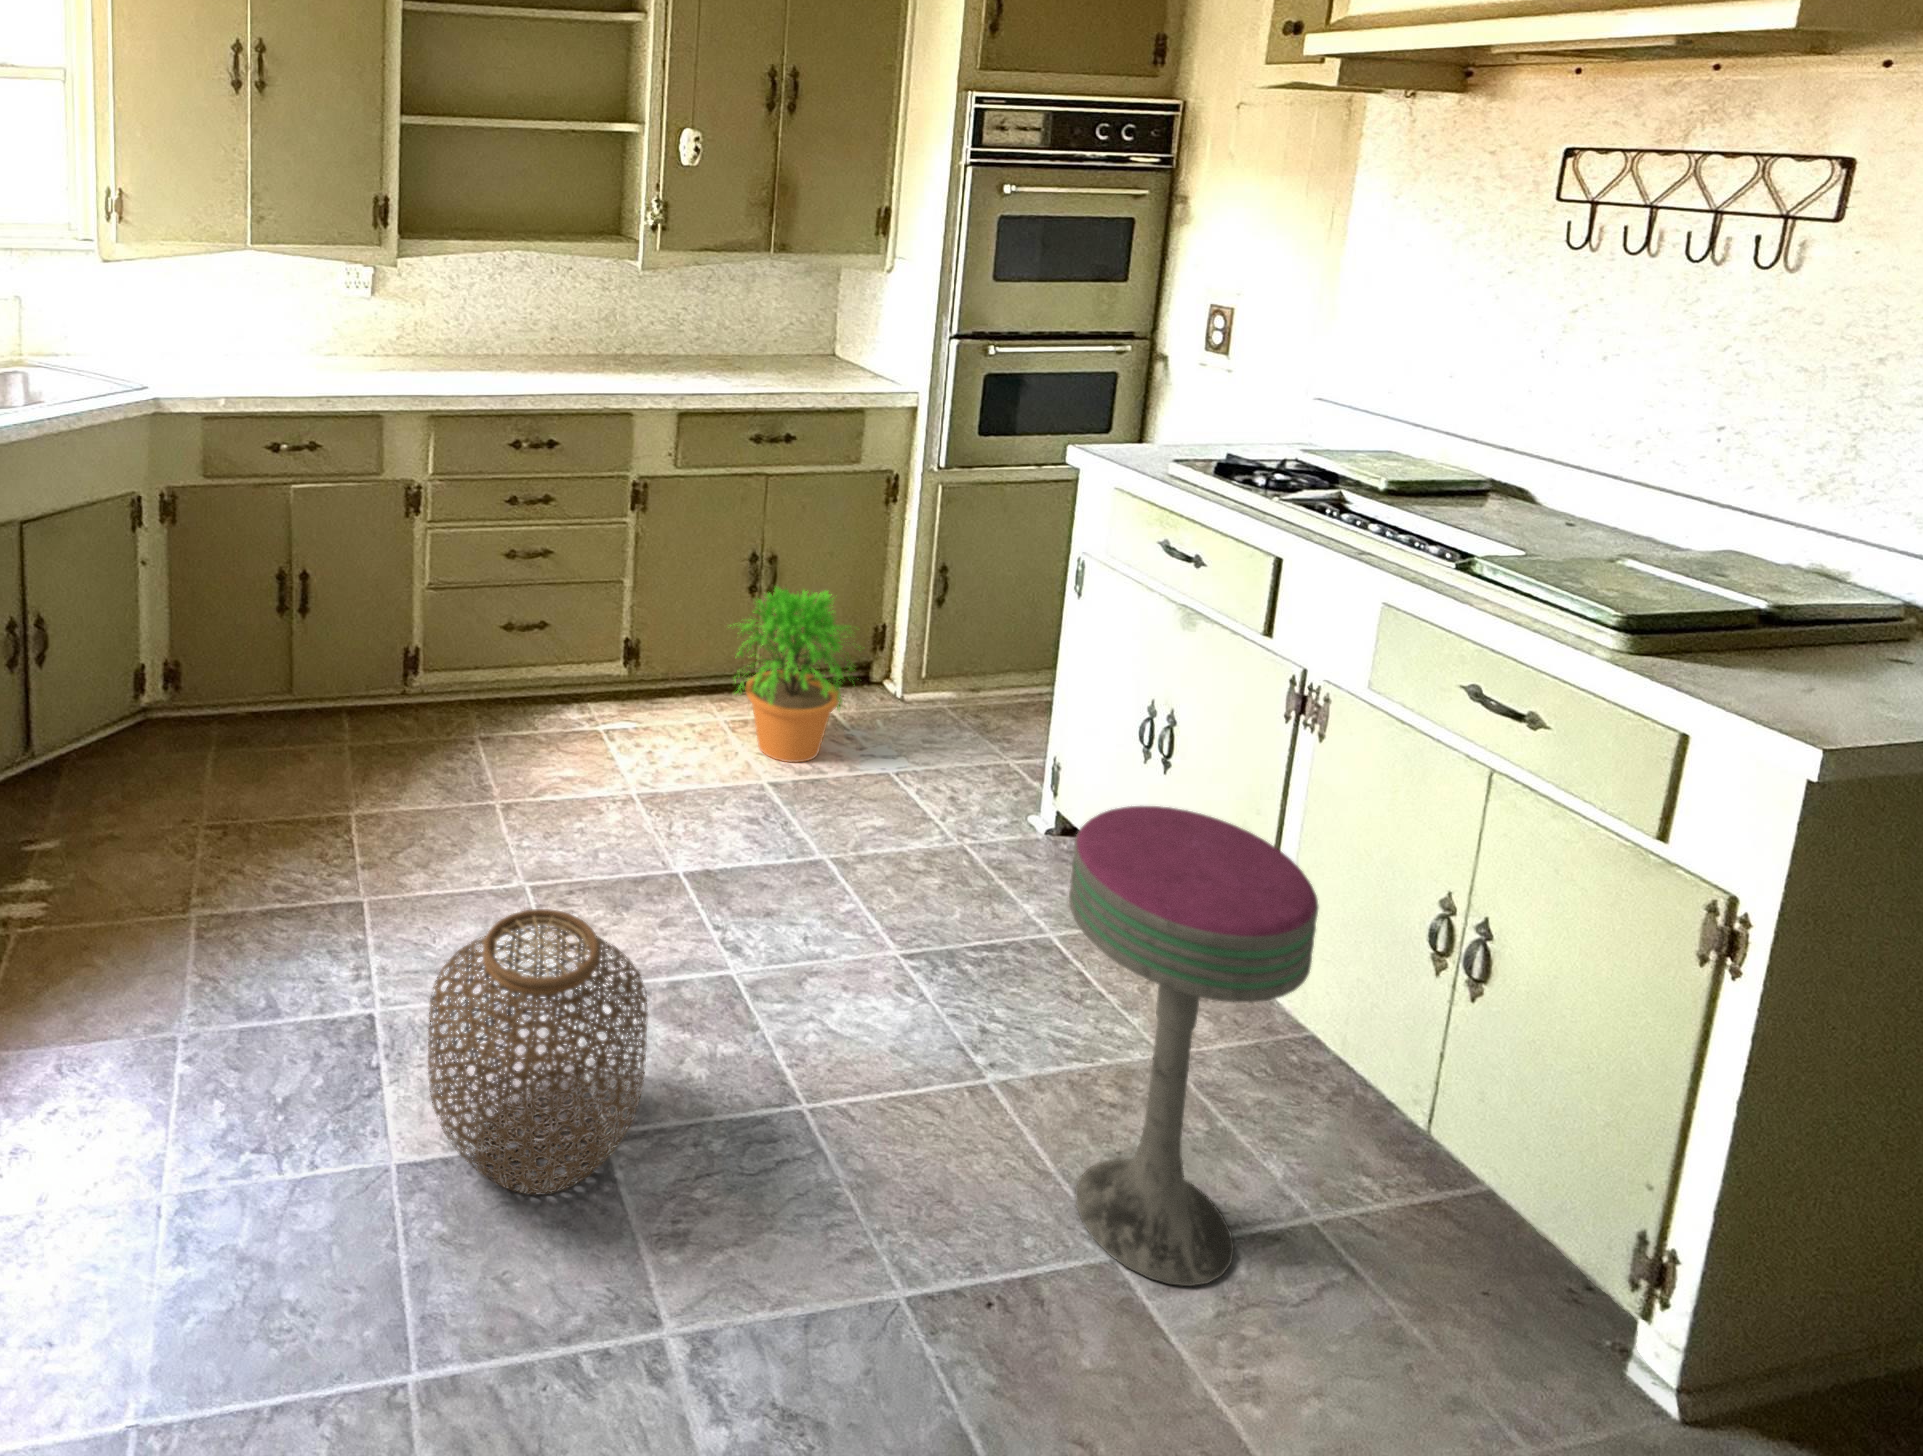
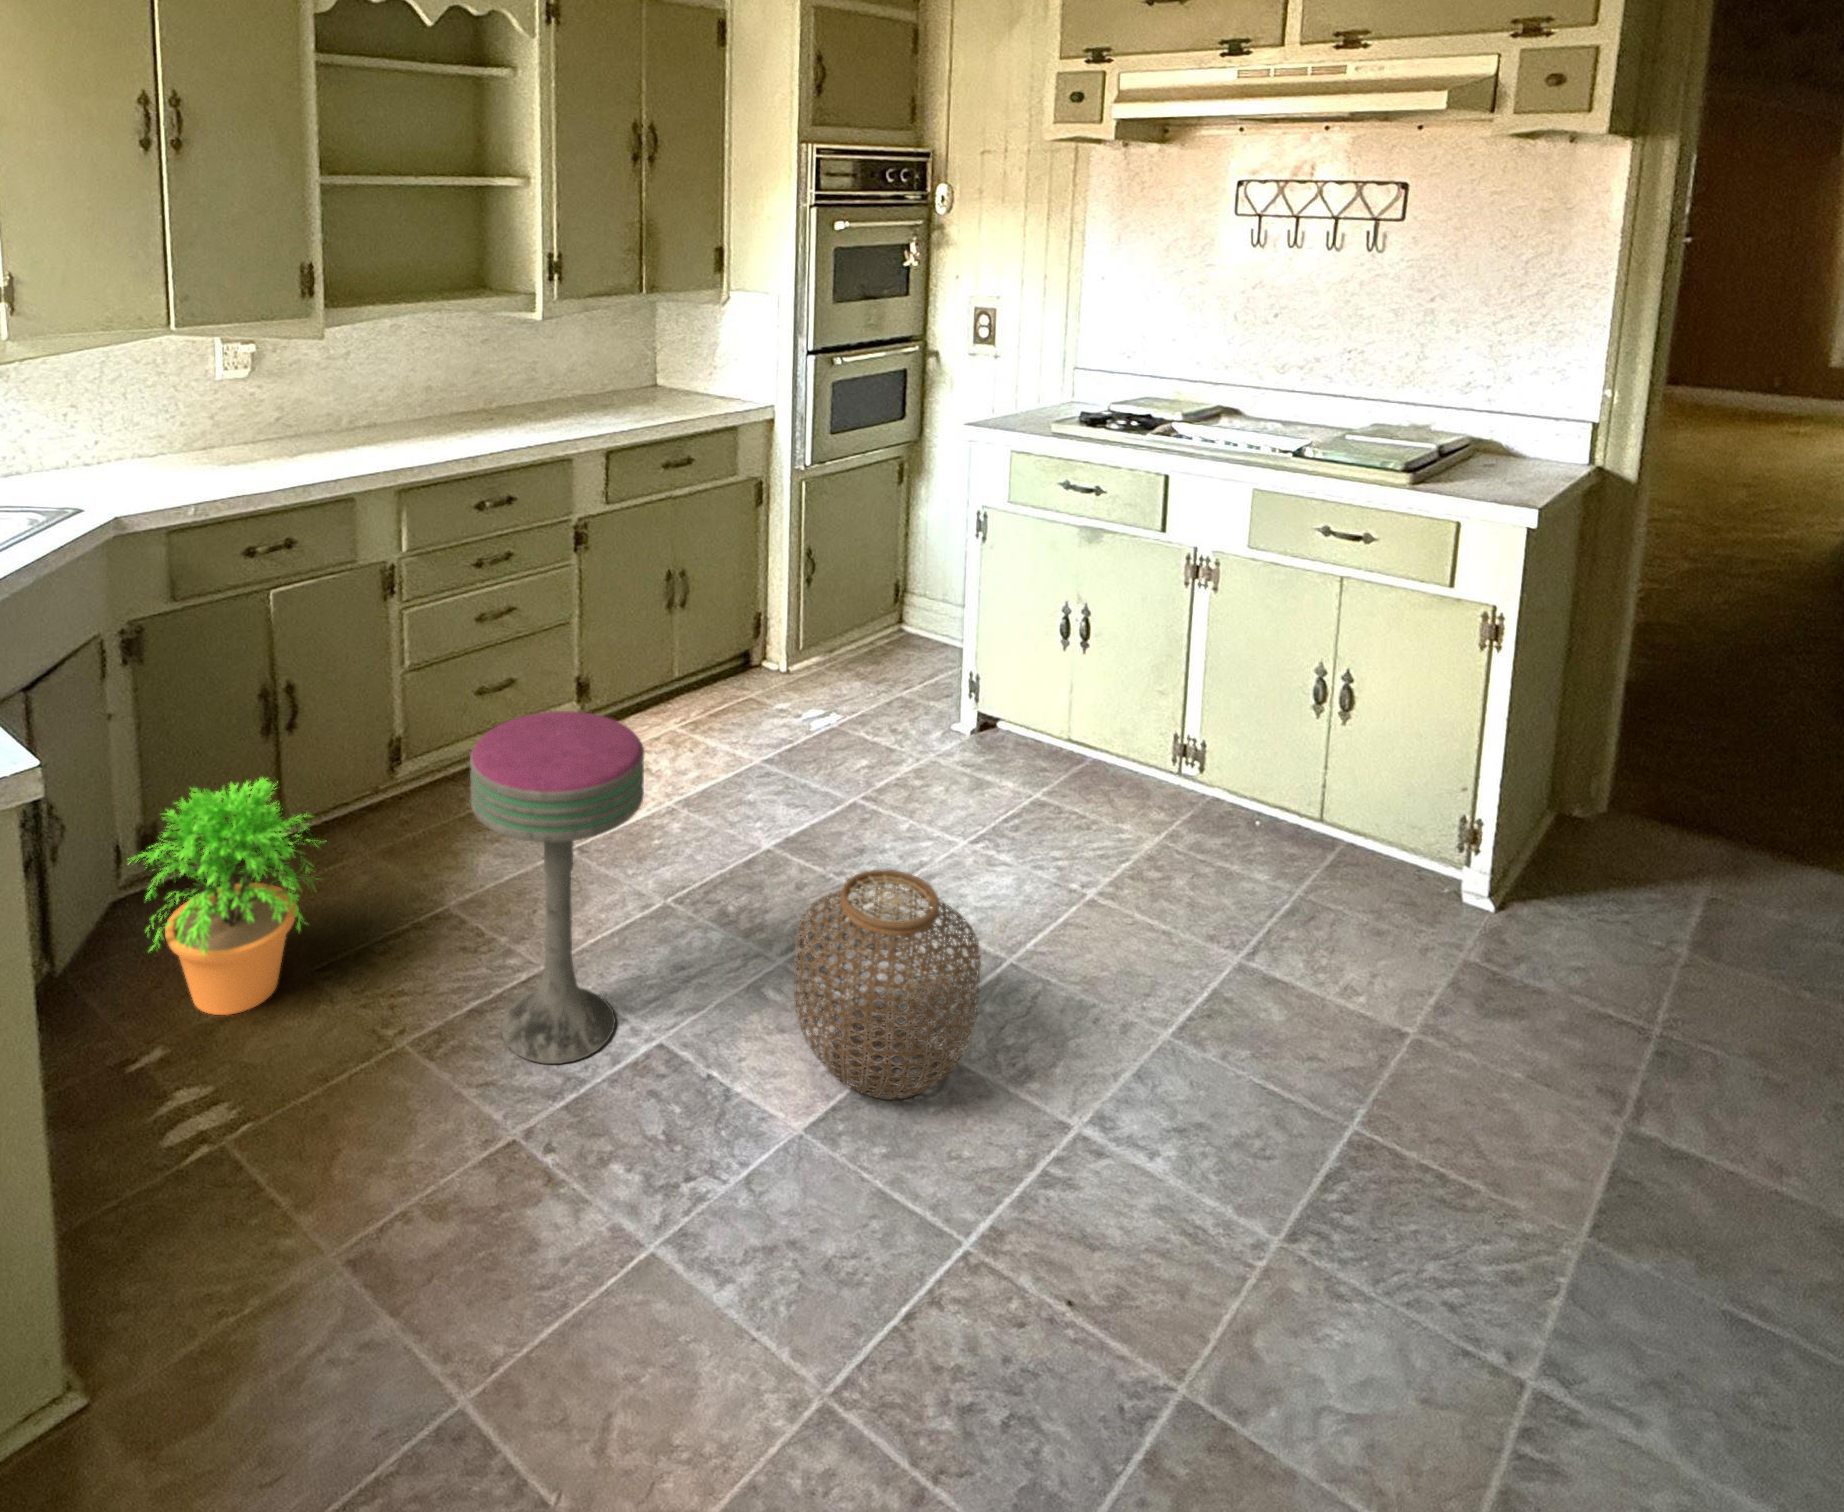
potted plant: present [731,587,860,762] -> present [128,778,313,1015]
bar stool: present [1069,806,1319,1286] -> present [470,711,644,1064]

